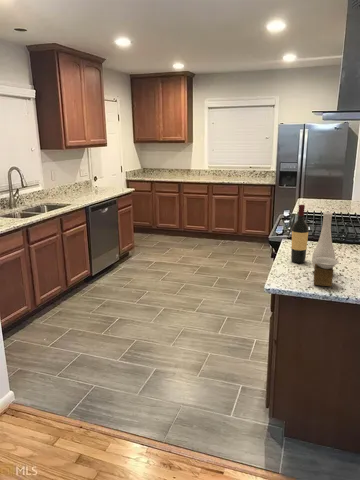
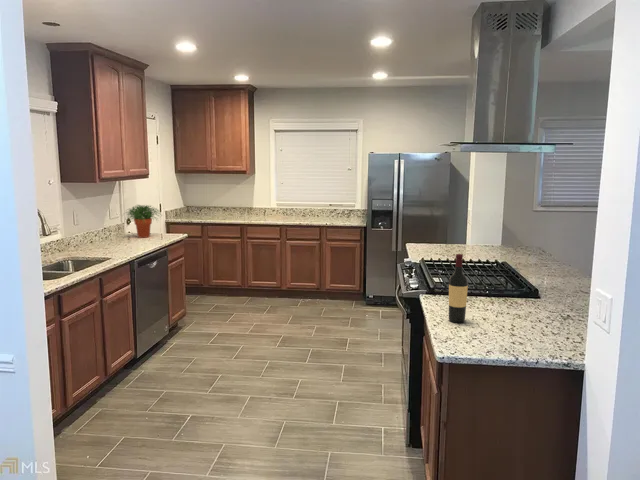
potted plant: none [88,166,116,190] -> present [128,205,158,238]
vase: present [312,212,339,286] -> none [479,261,516,347]

